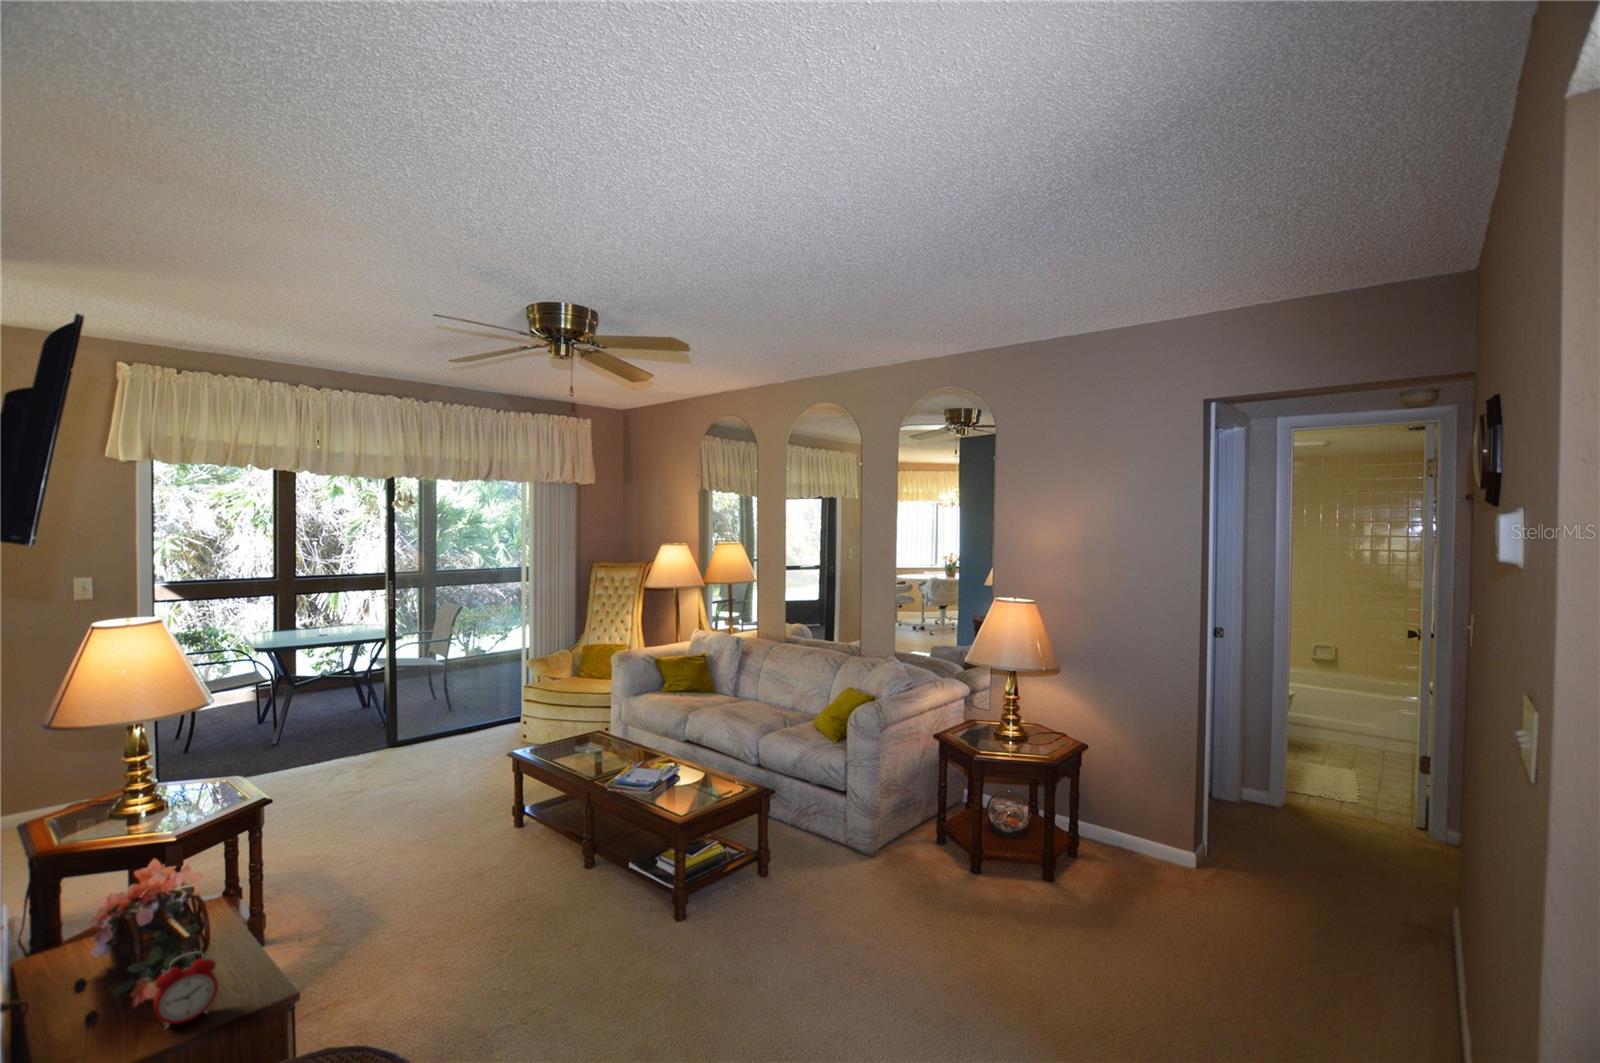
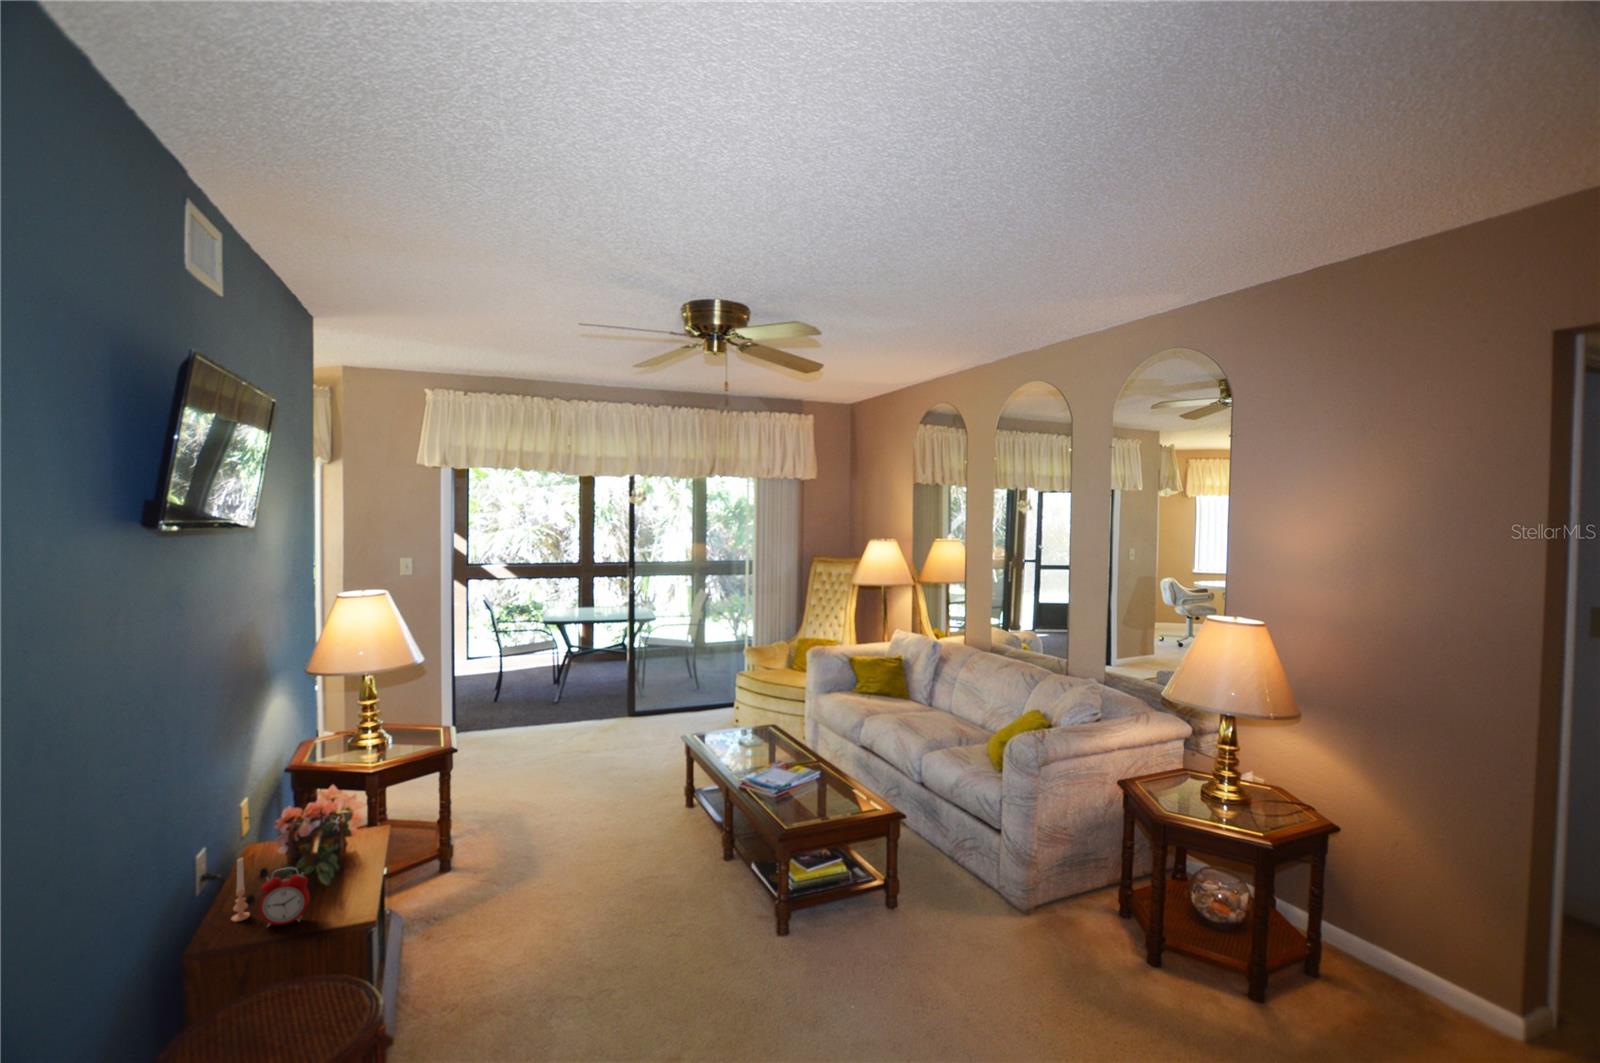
candle: none [102,955,128,1036] -> present [232,858,250,922]

